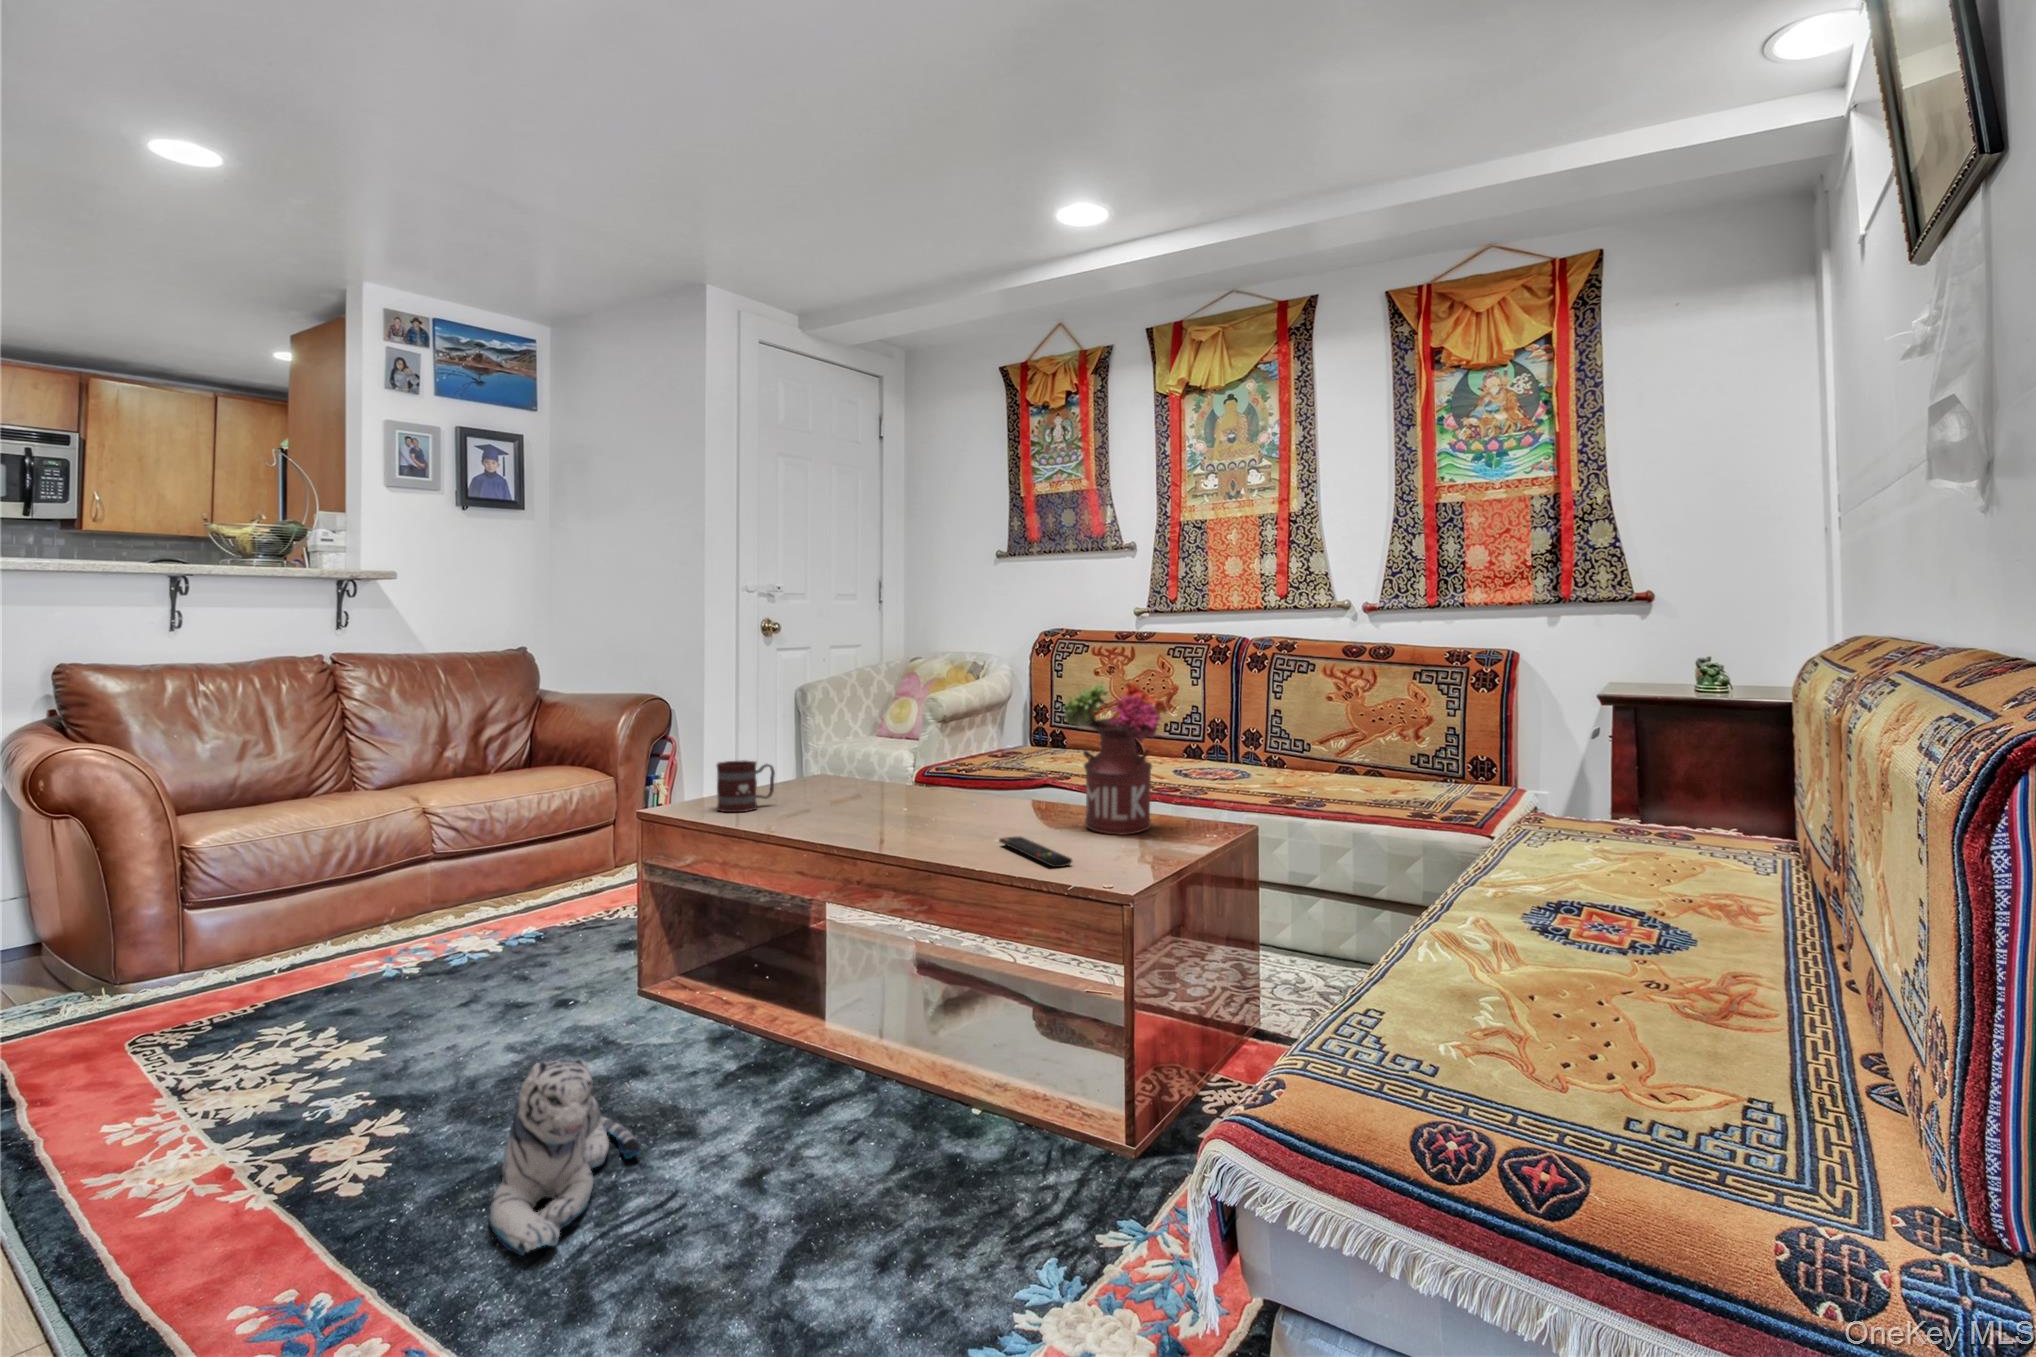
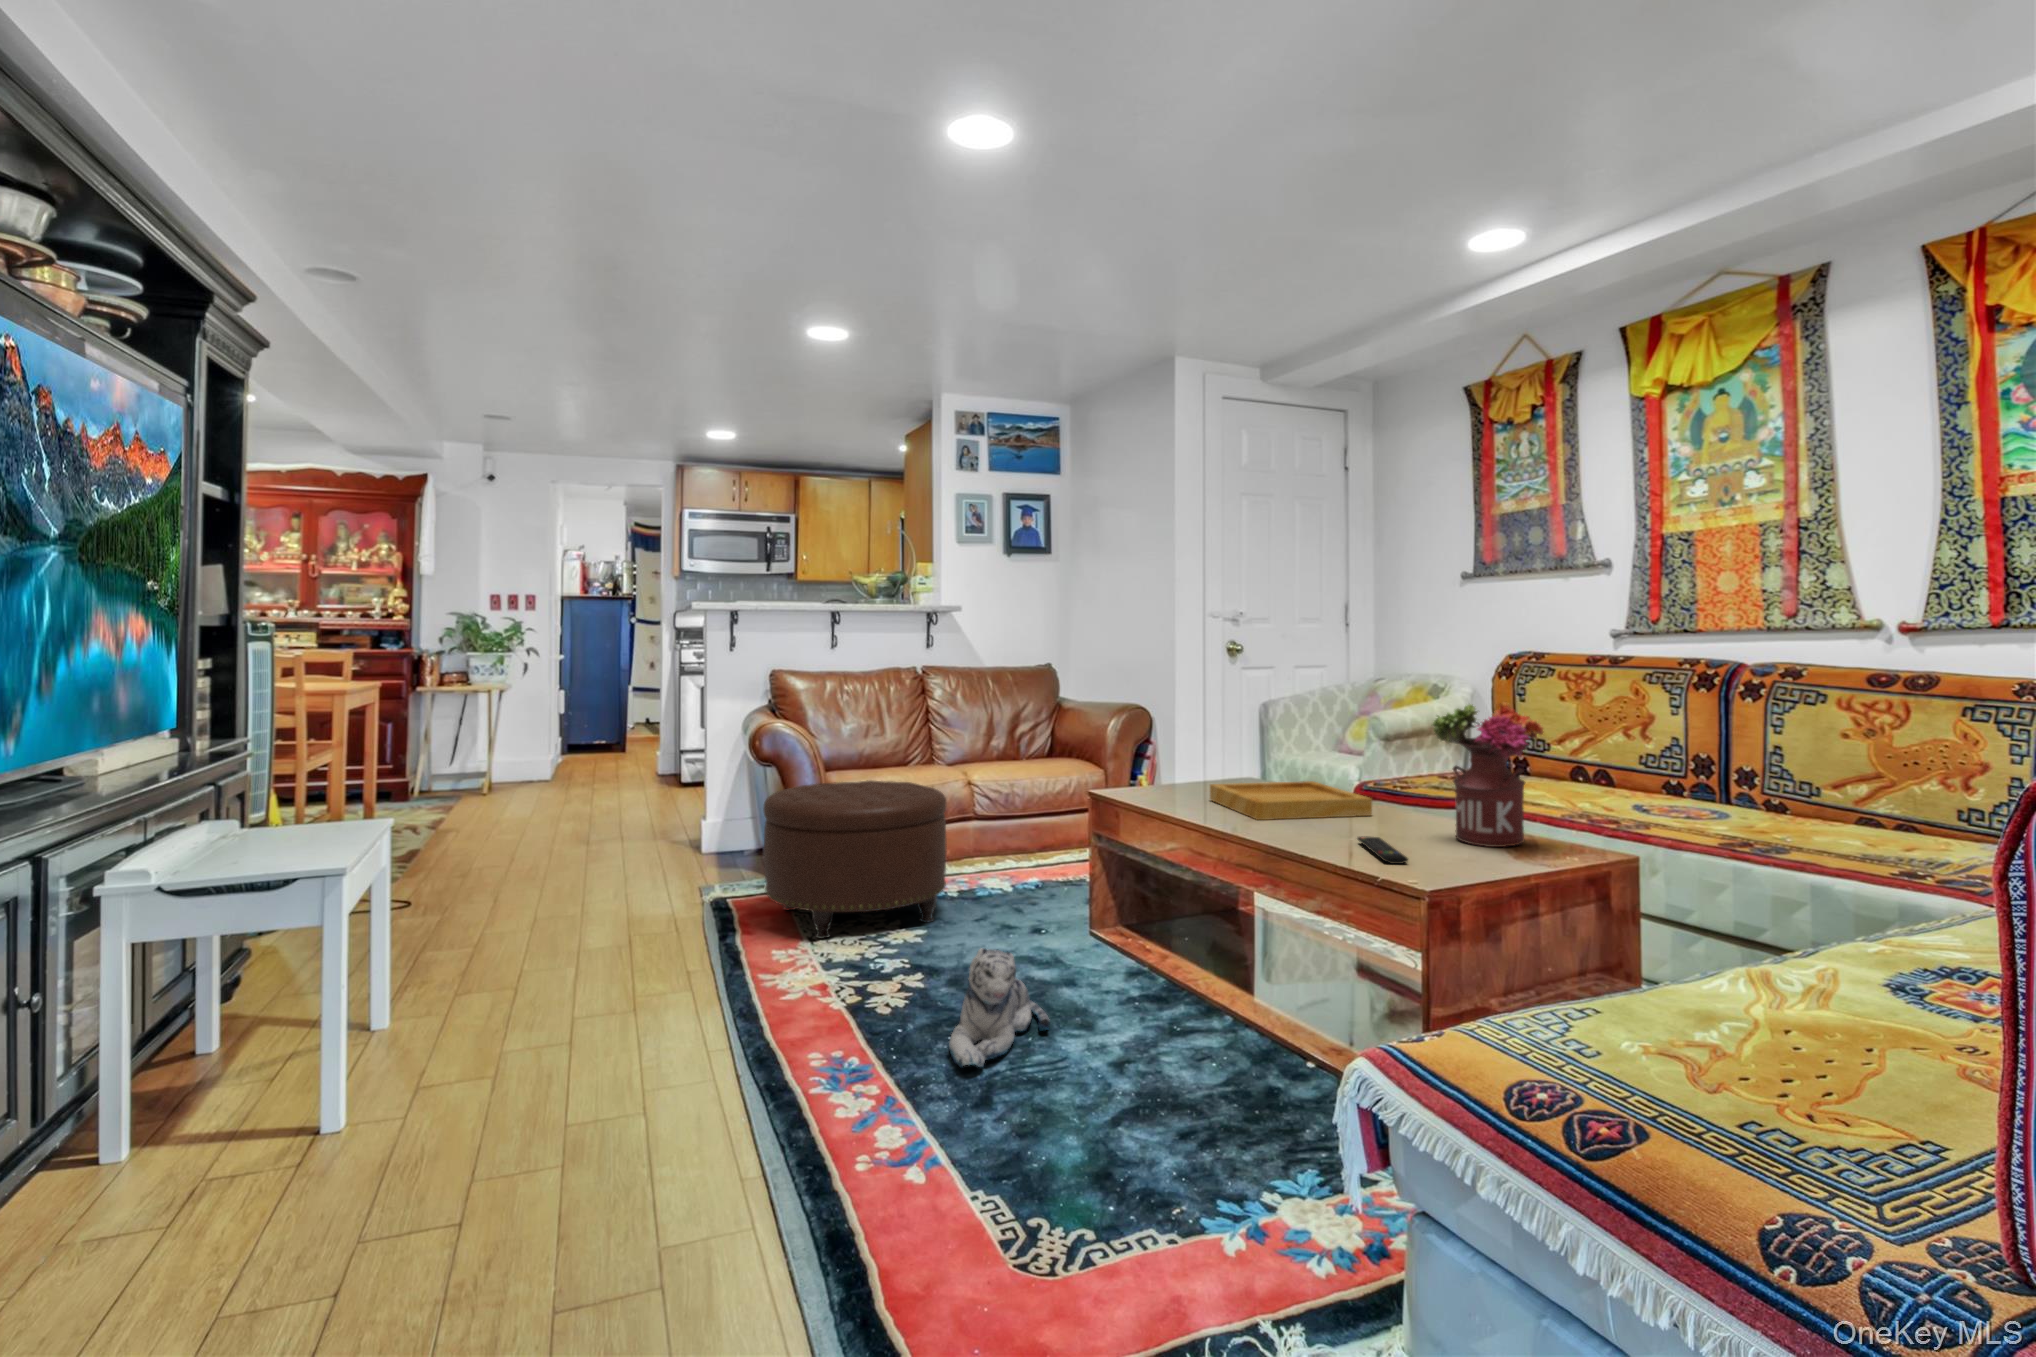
mug: present [717,760,775,812] -> none [1149,758,1197,799]
tray: none [794,776,984,829] -> present [1210,781,1372,820]
ottoman: none [59,821,412,1085] -> present [763,780,947,939]

